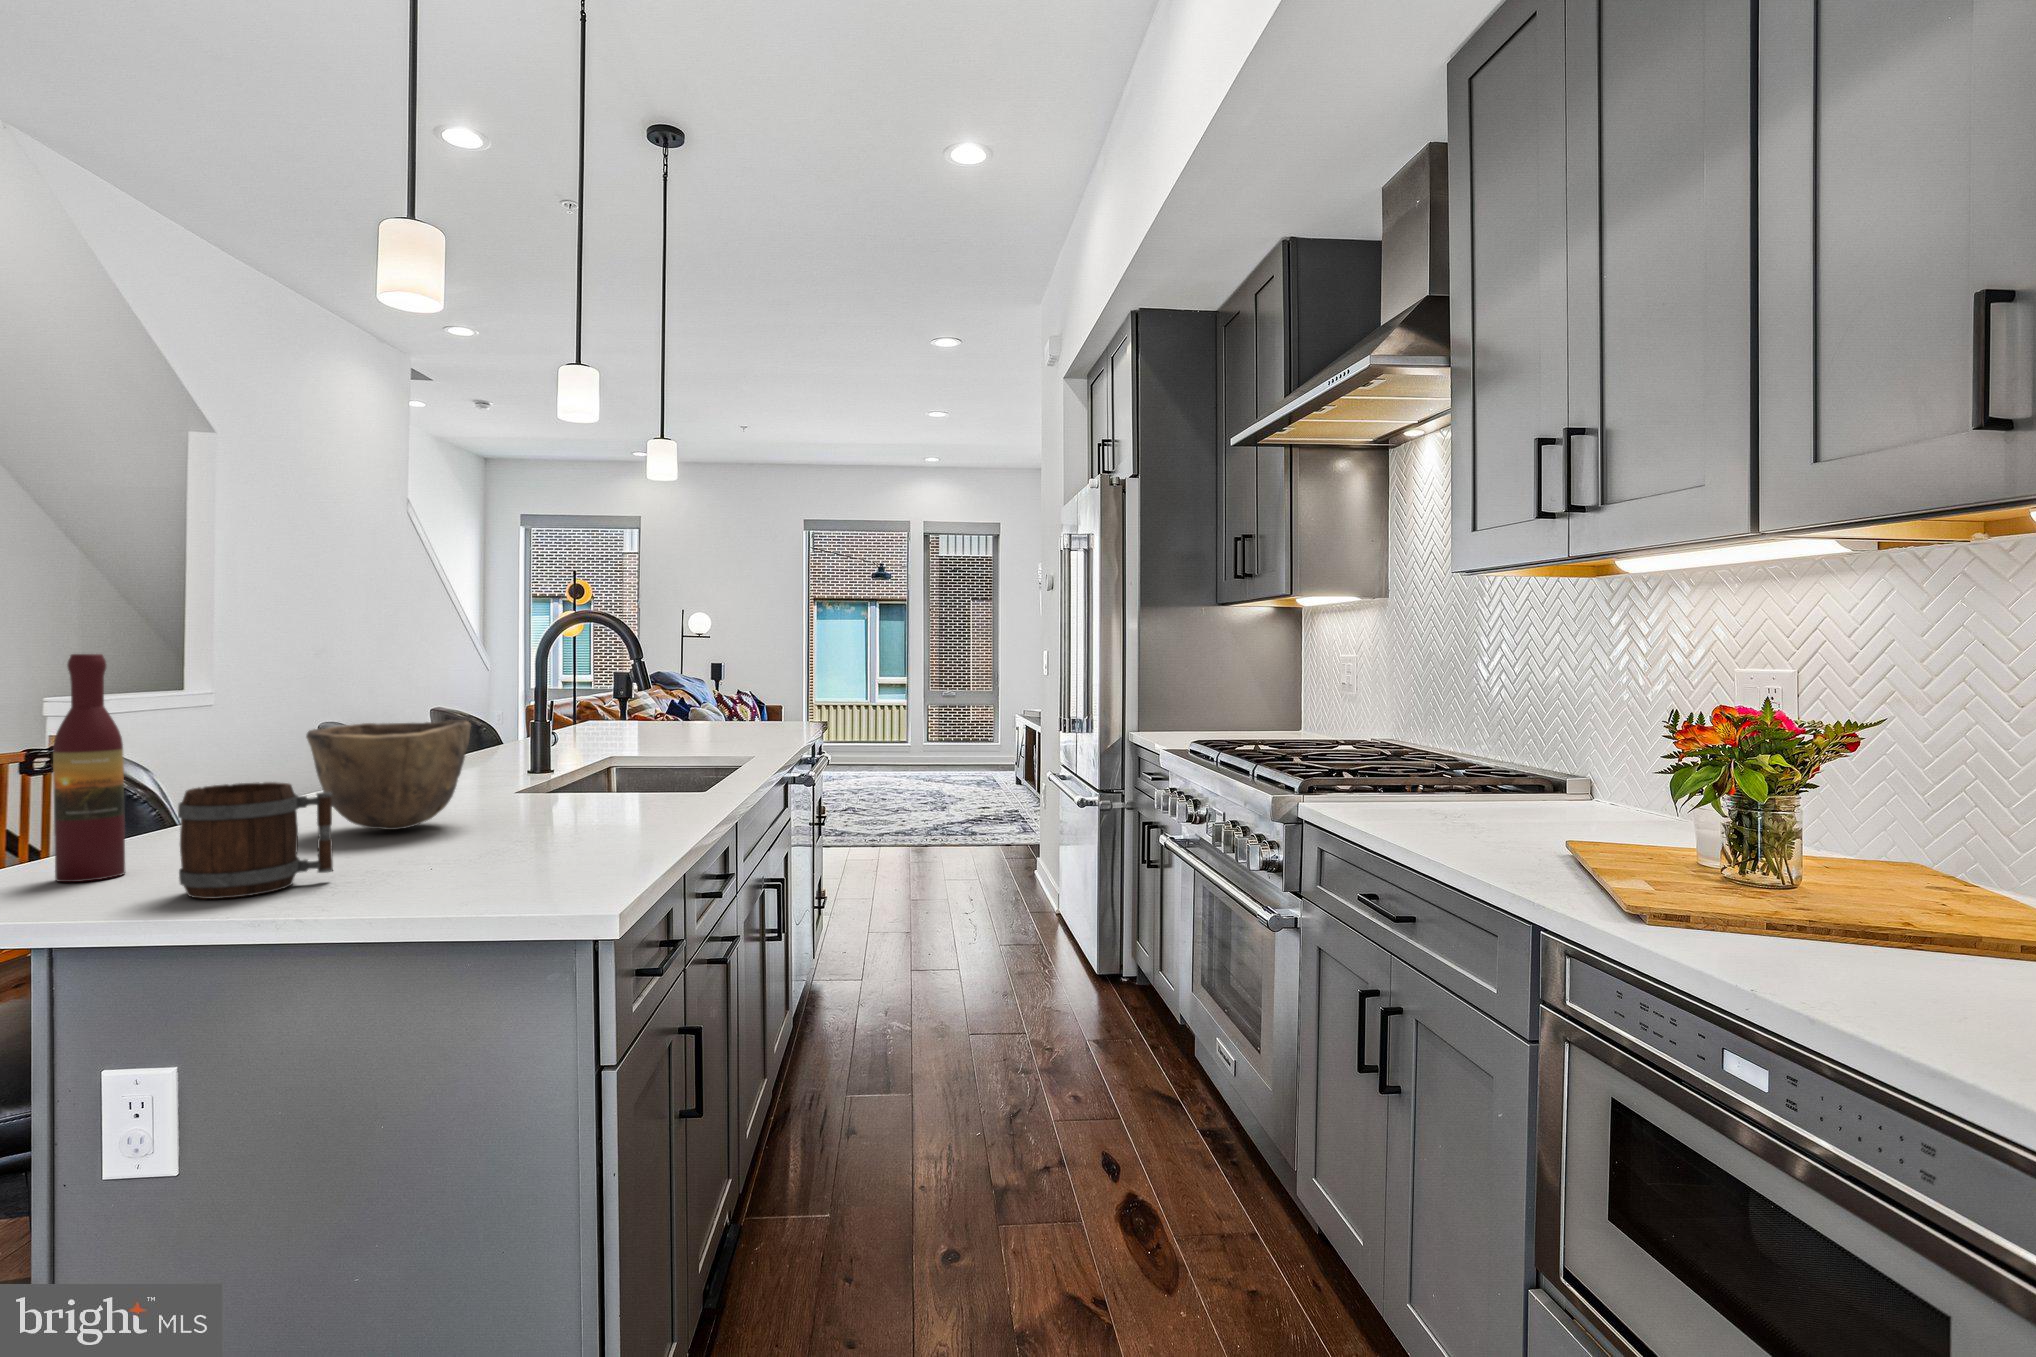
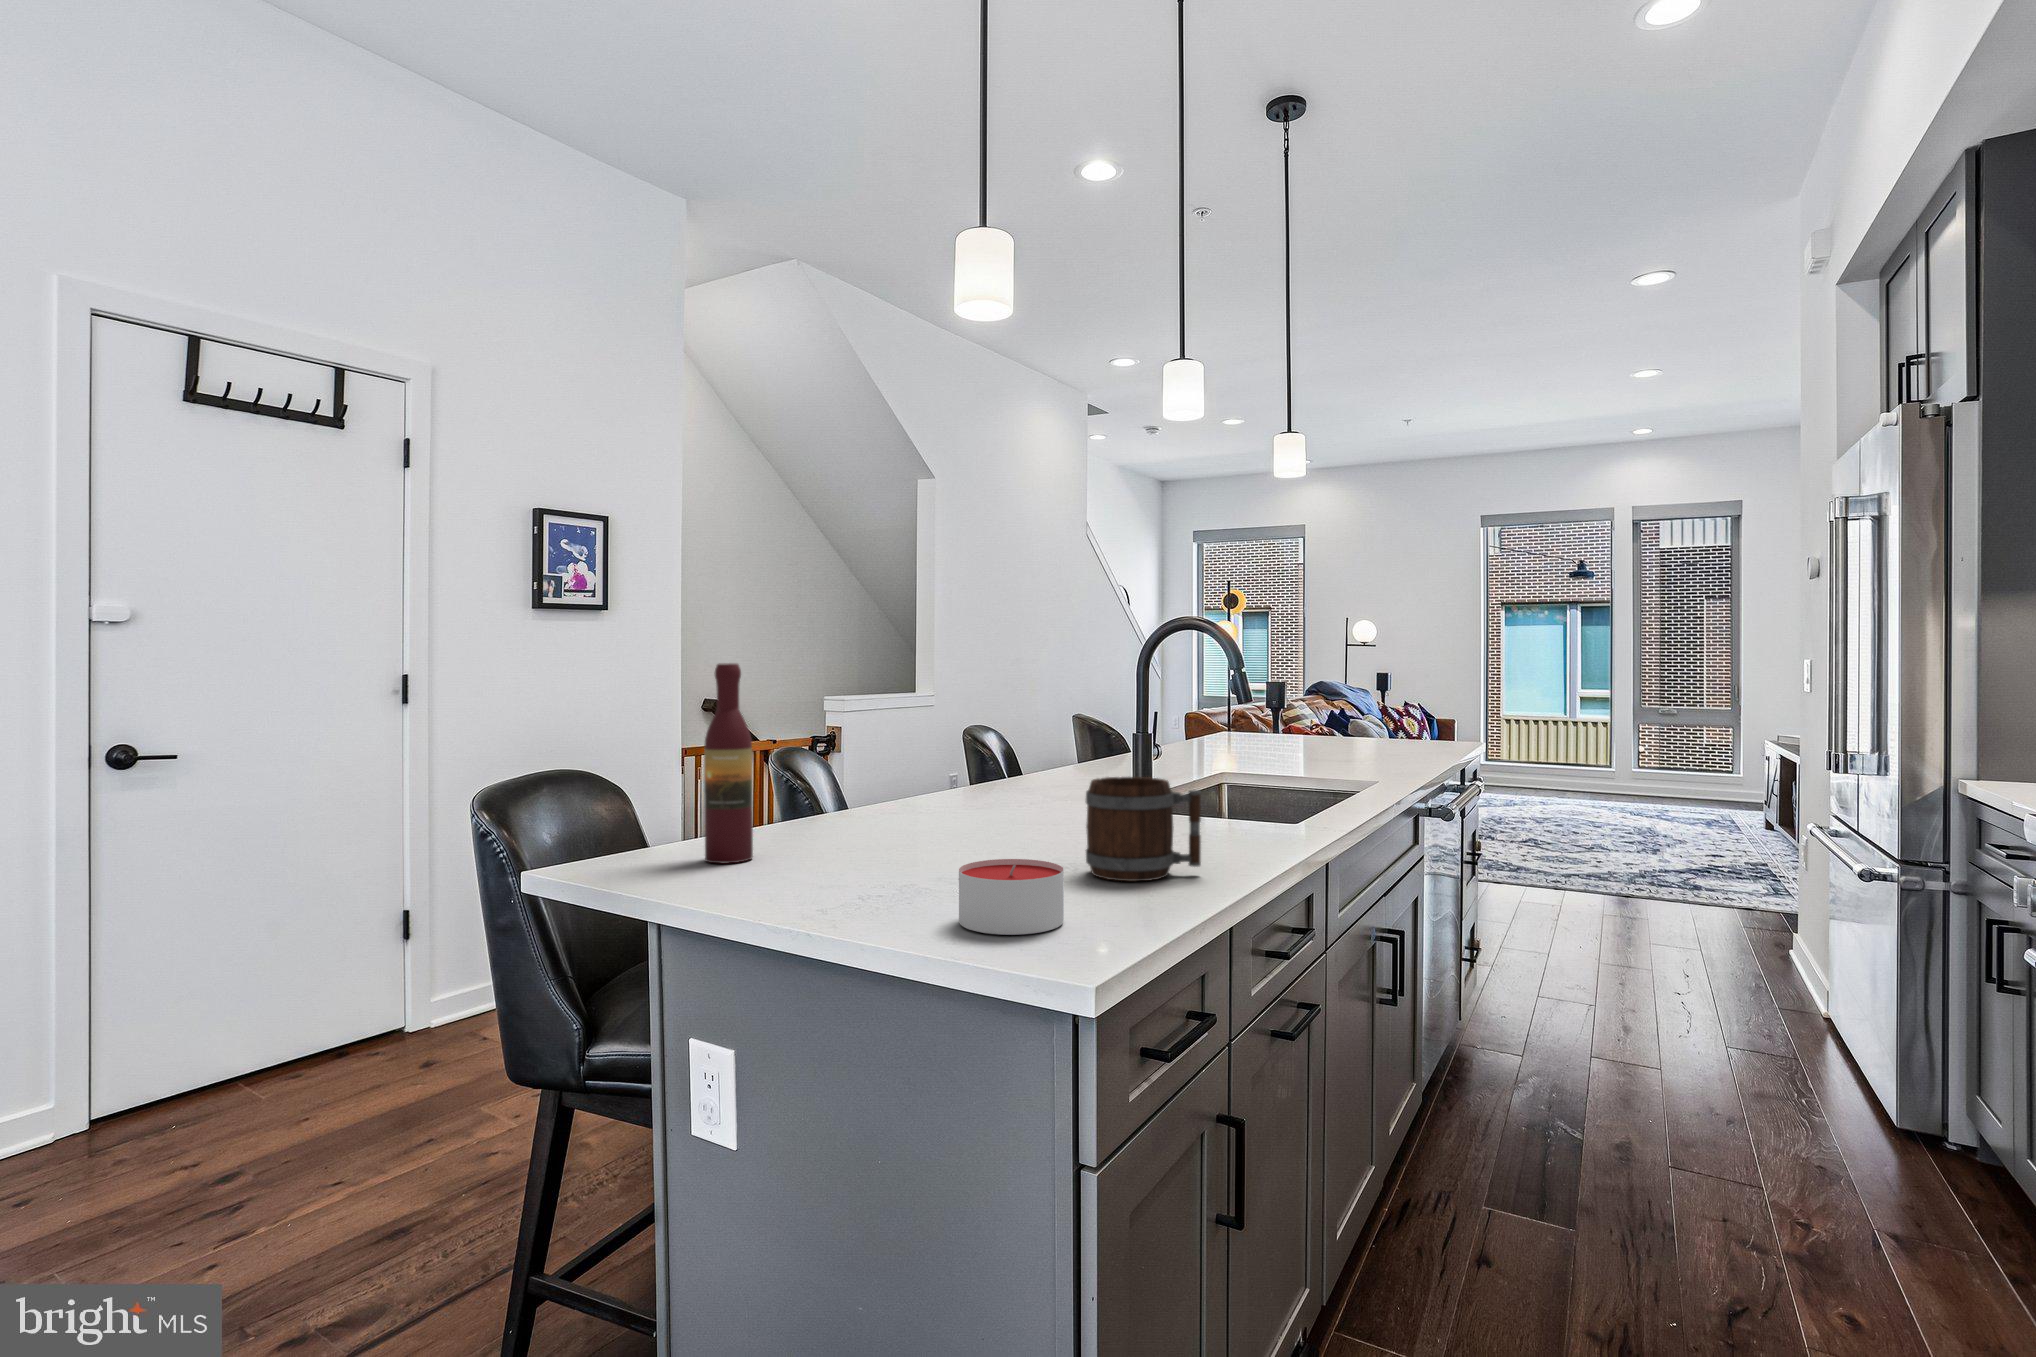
bowl: present [306,720,471,830] -> none [902,731,1043,838]
mug: present [178,782,333,899] -> present [1086,777,1201,881]
candle: none [454,829,558,894] -> present [959,859,1064,935]

